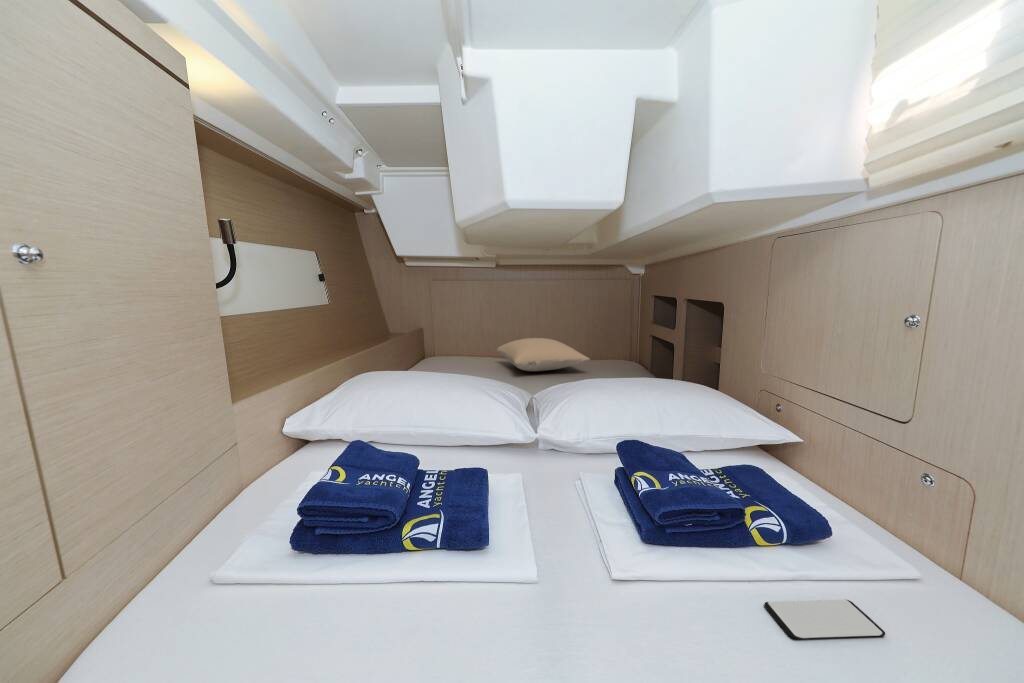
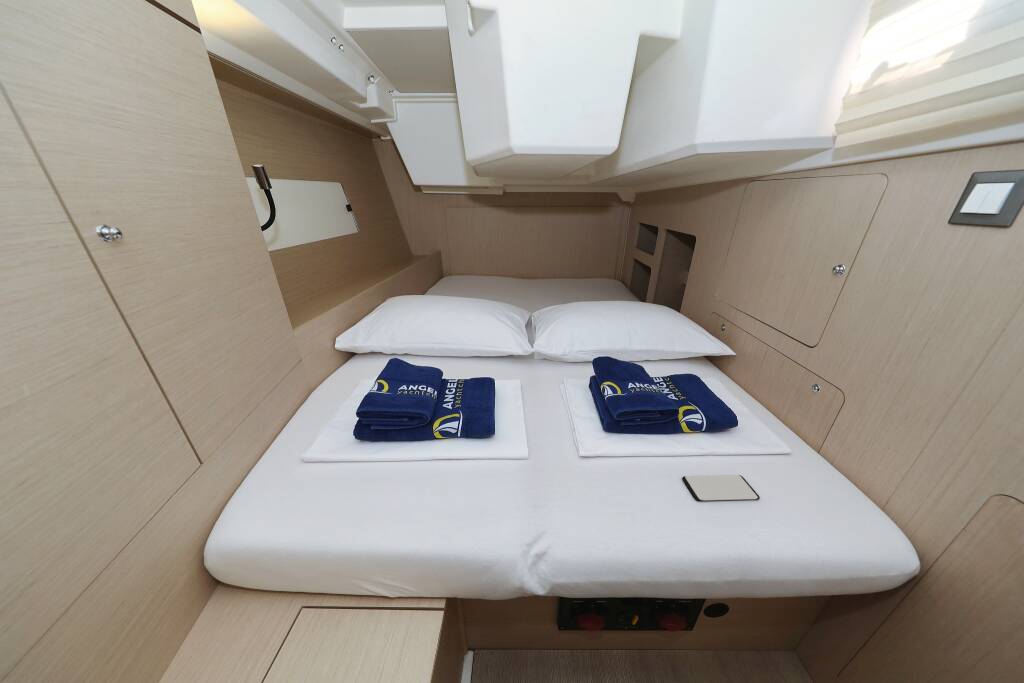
pillow: present [497,338,590,371] -> none [501,259,576,287]

